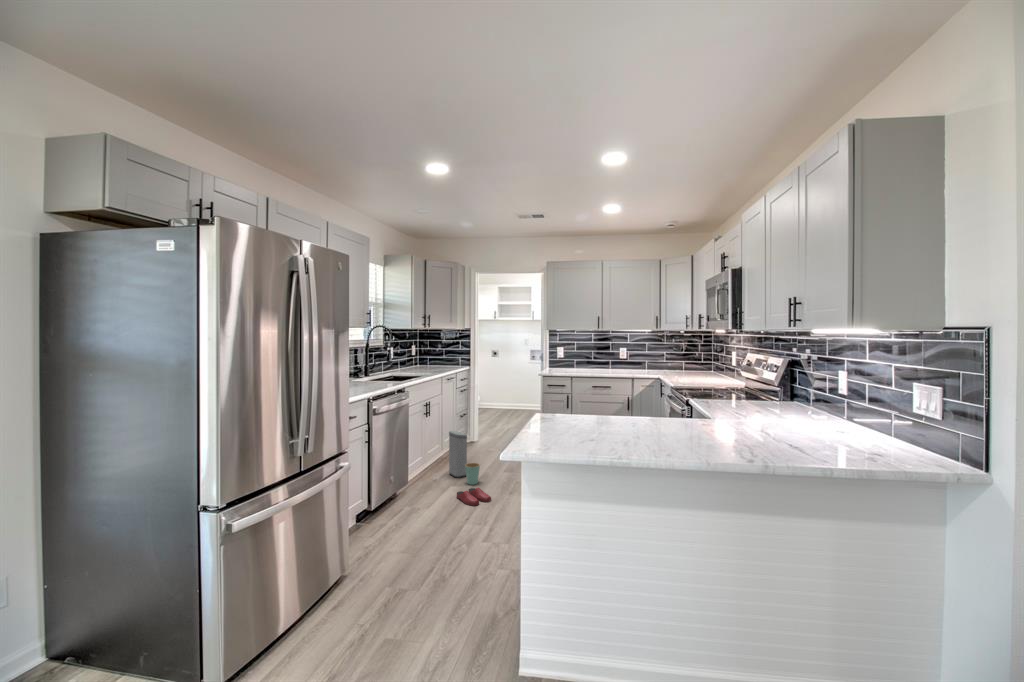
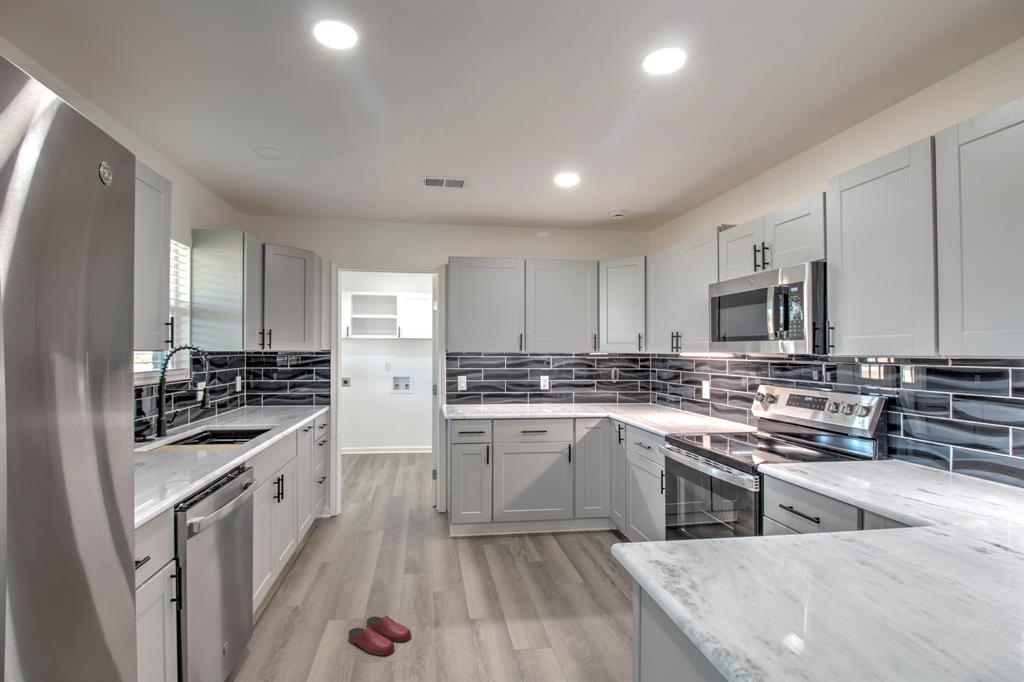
trash can: present [449,431,480,485] -> none [318,517,377,607]

